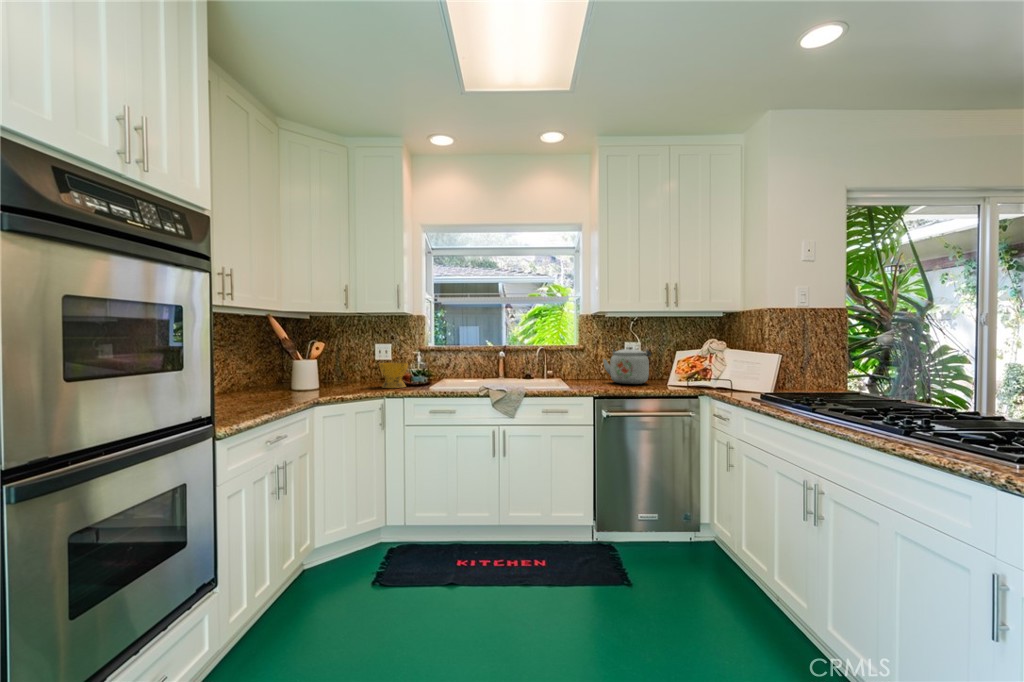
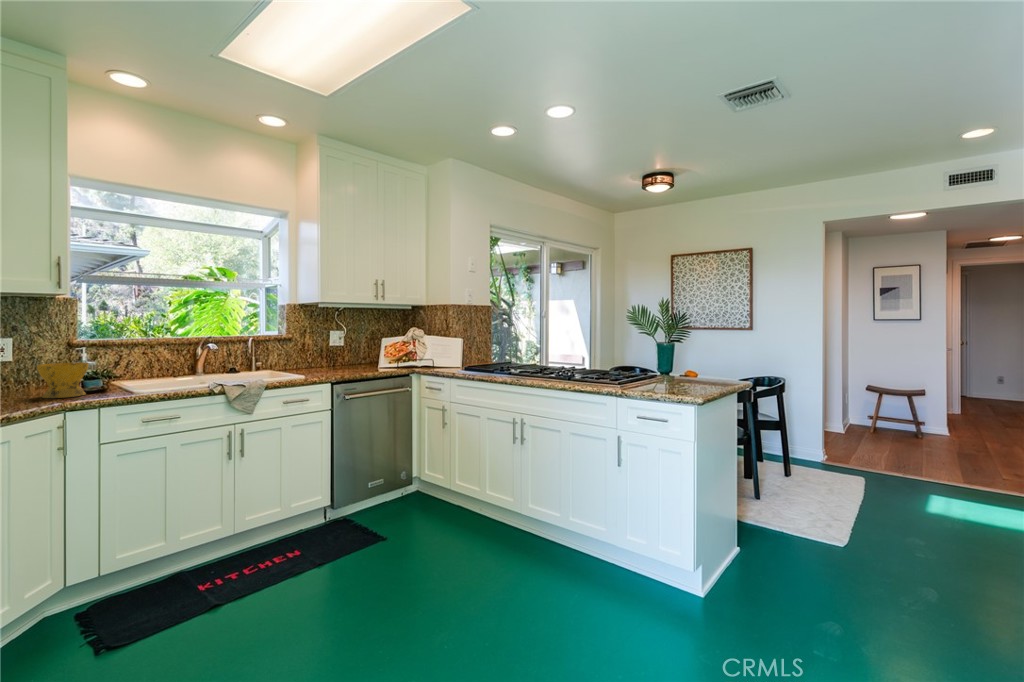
kettle: present [603,347,651,384] -> none [317,335,362,370]

